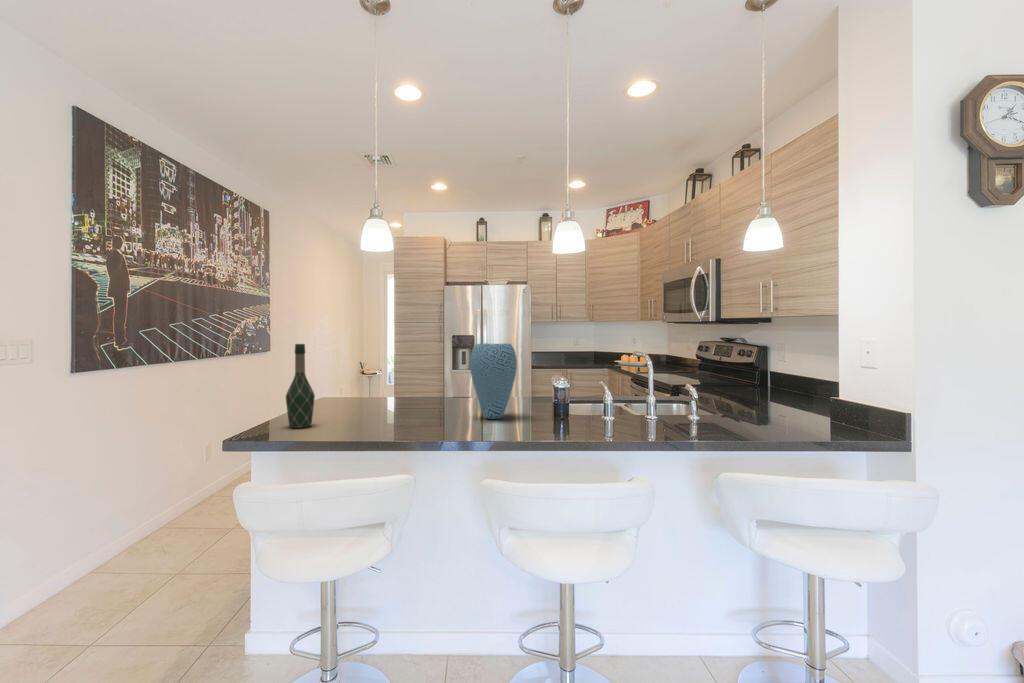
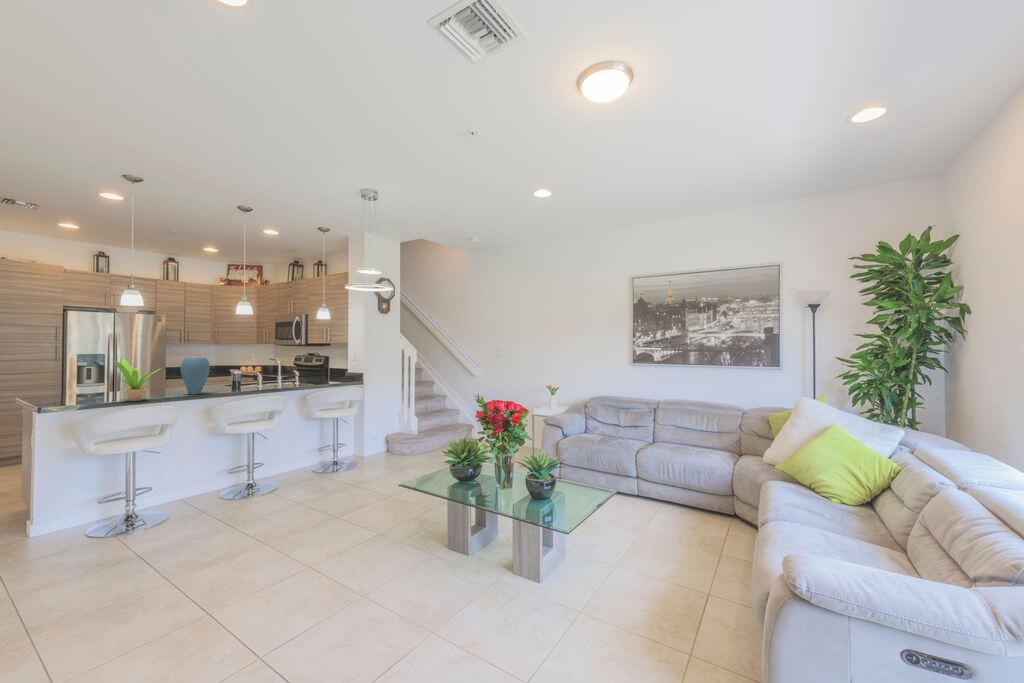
wine bottle: present [286,344,315,428] -> none [62,359,83,405]
potted plant: none [338,344,422,428] -> present [113,359,160,401]

